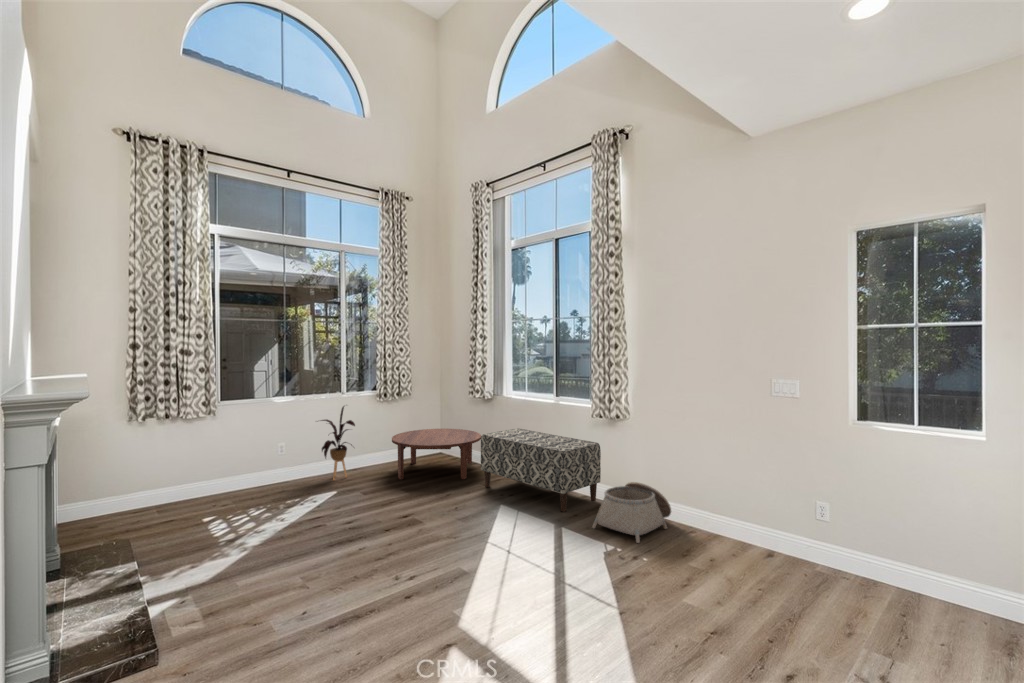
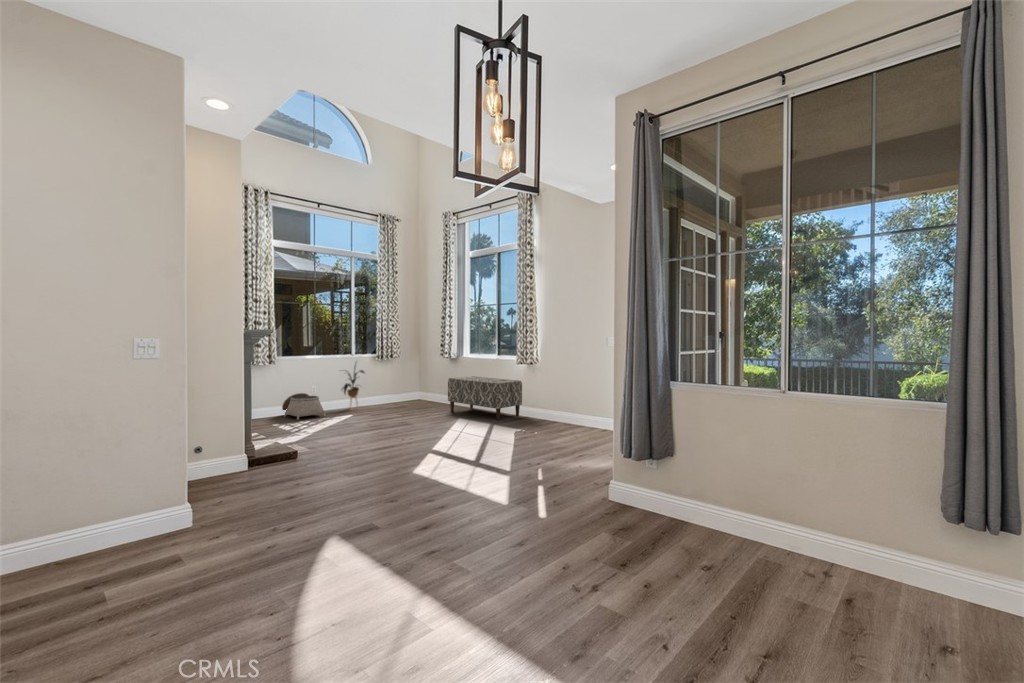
coffee table: present [392,429,481,479] -> none [388,380,448,409]
basket: present [592,482,671,543] -> present [282,393,326,420]

